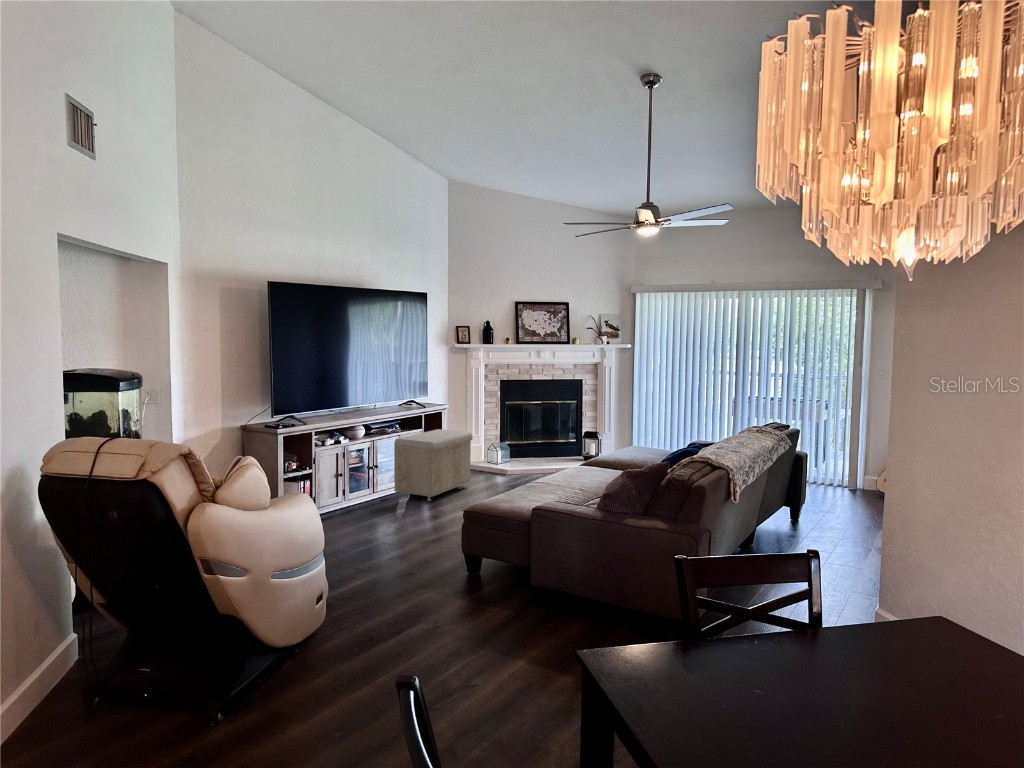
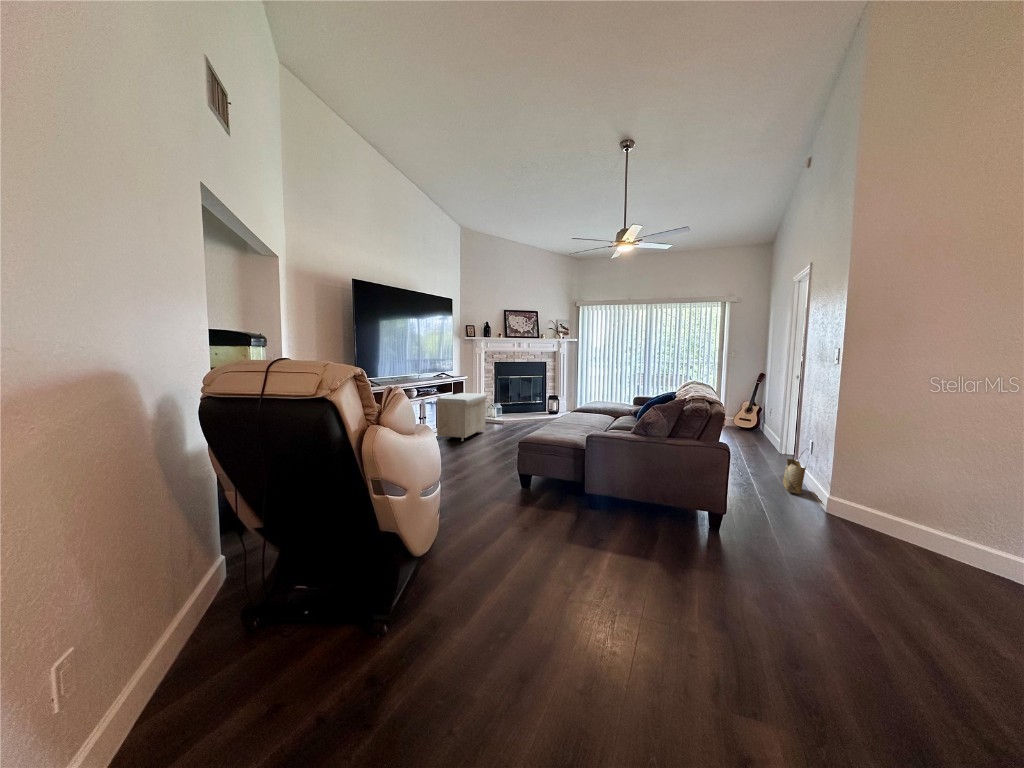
woven basket: none [843,534,878,607] -> present [783,451,806,494]

